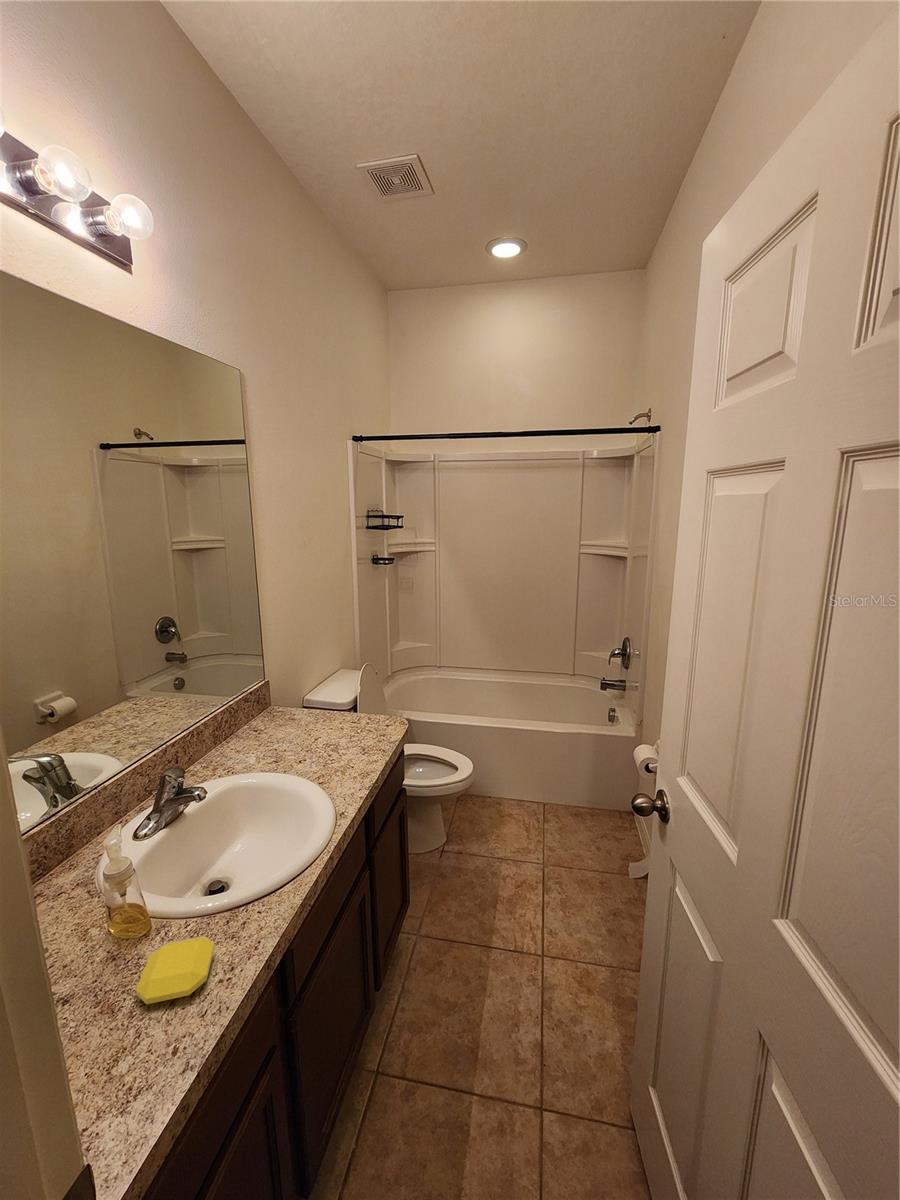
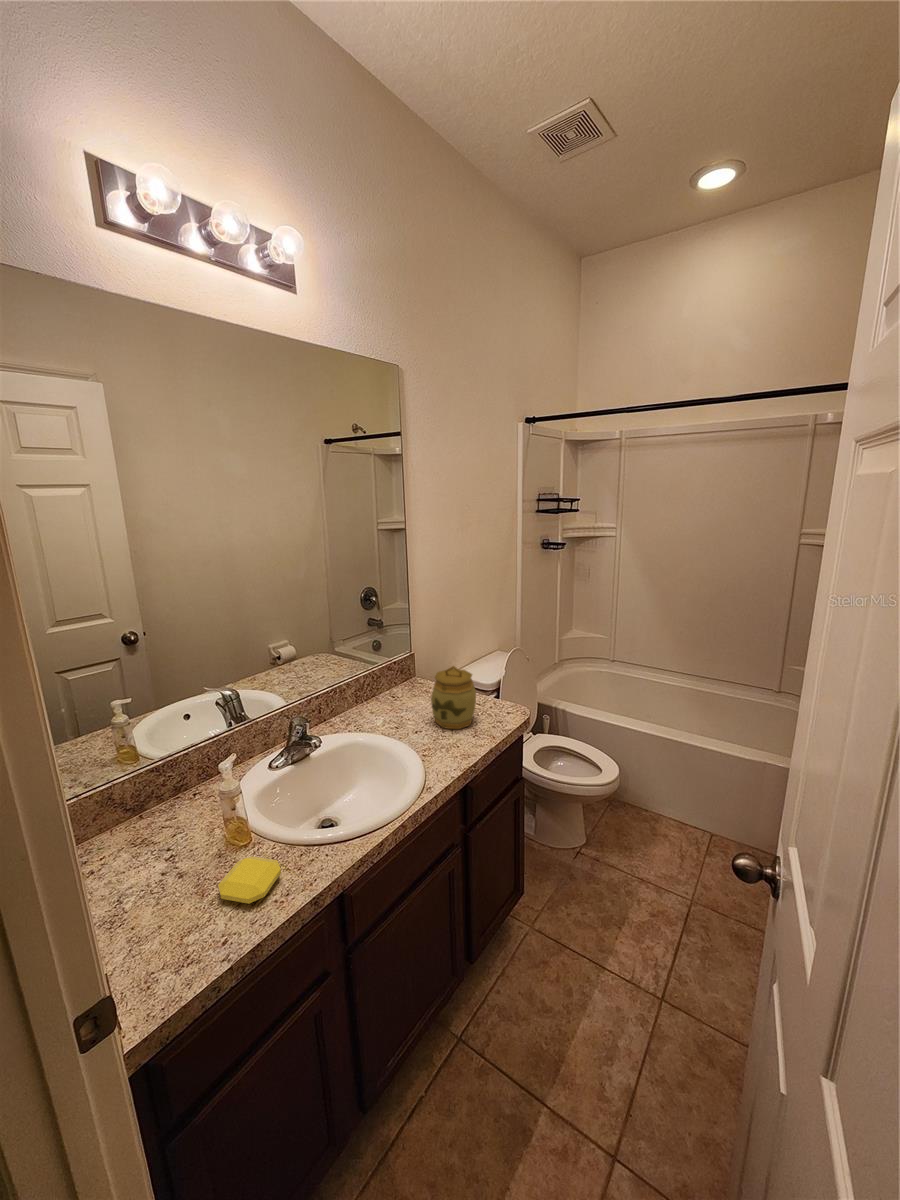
jar: none [312,685,359,752] -> present [431,666,476,729]

